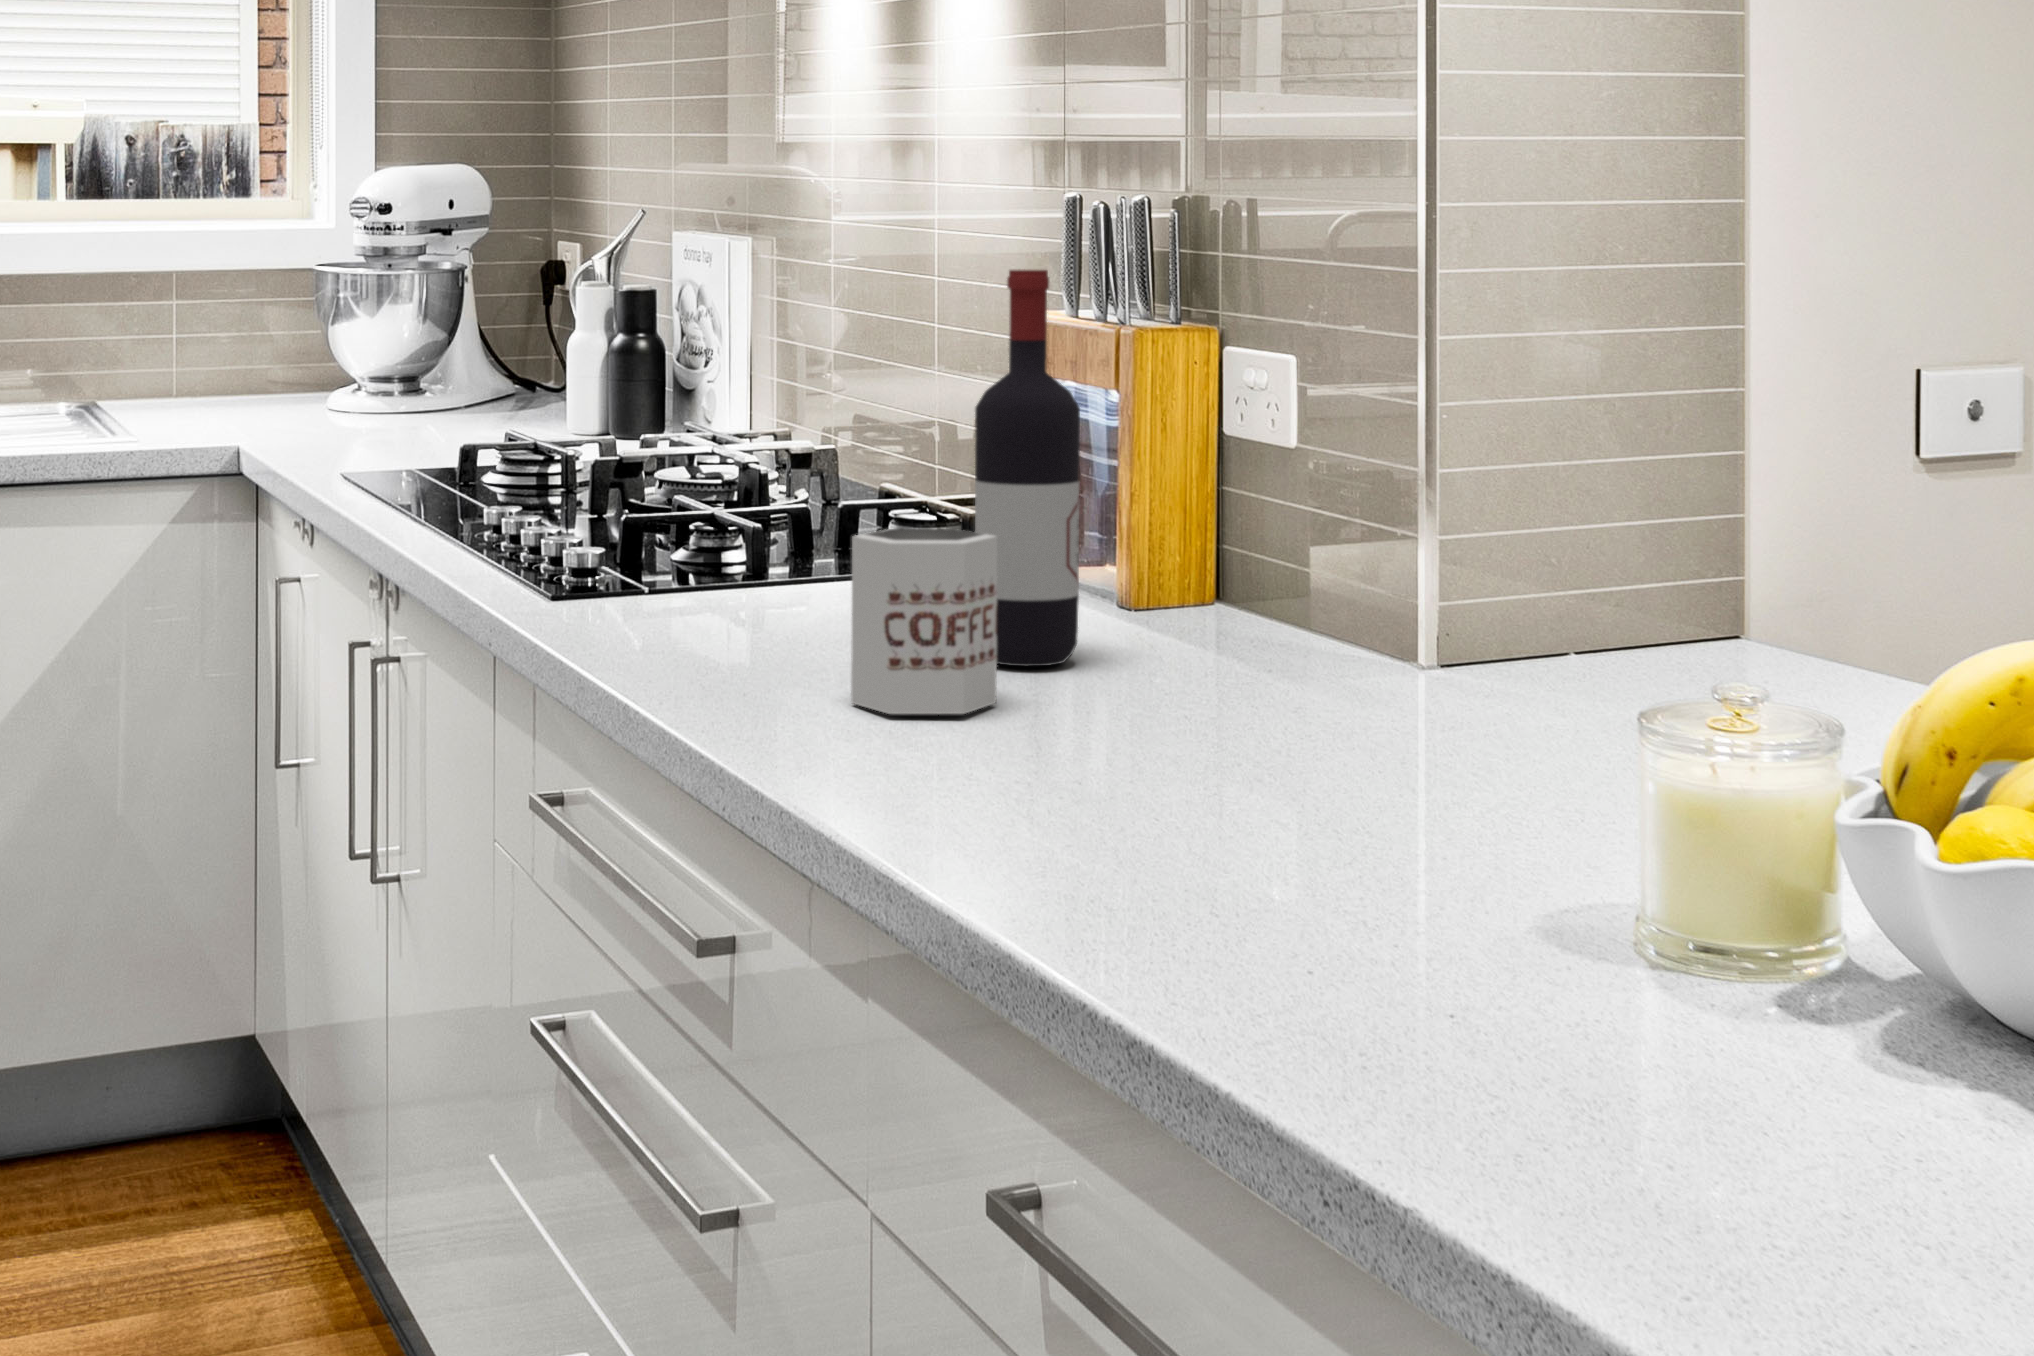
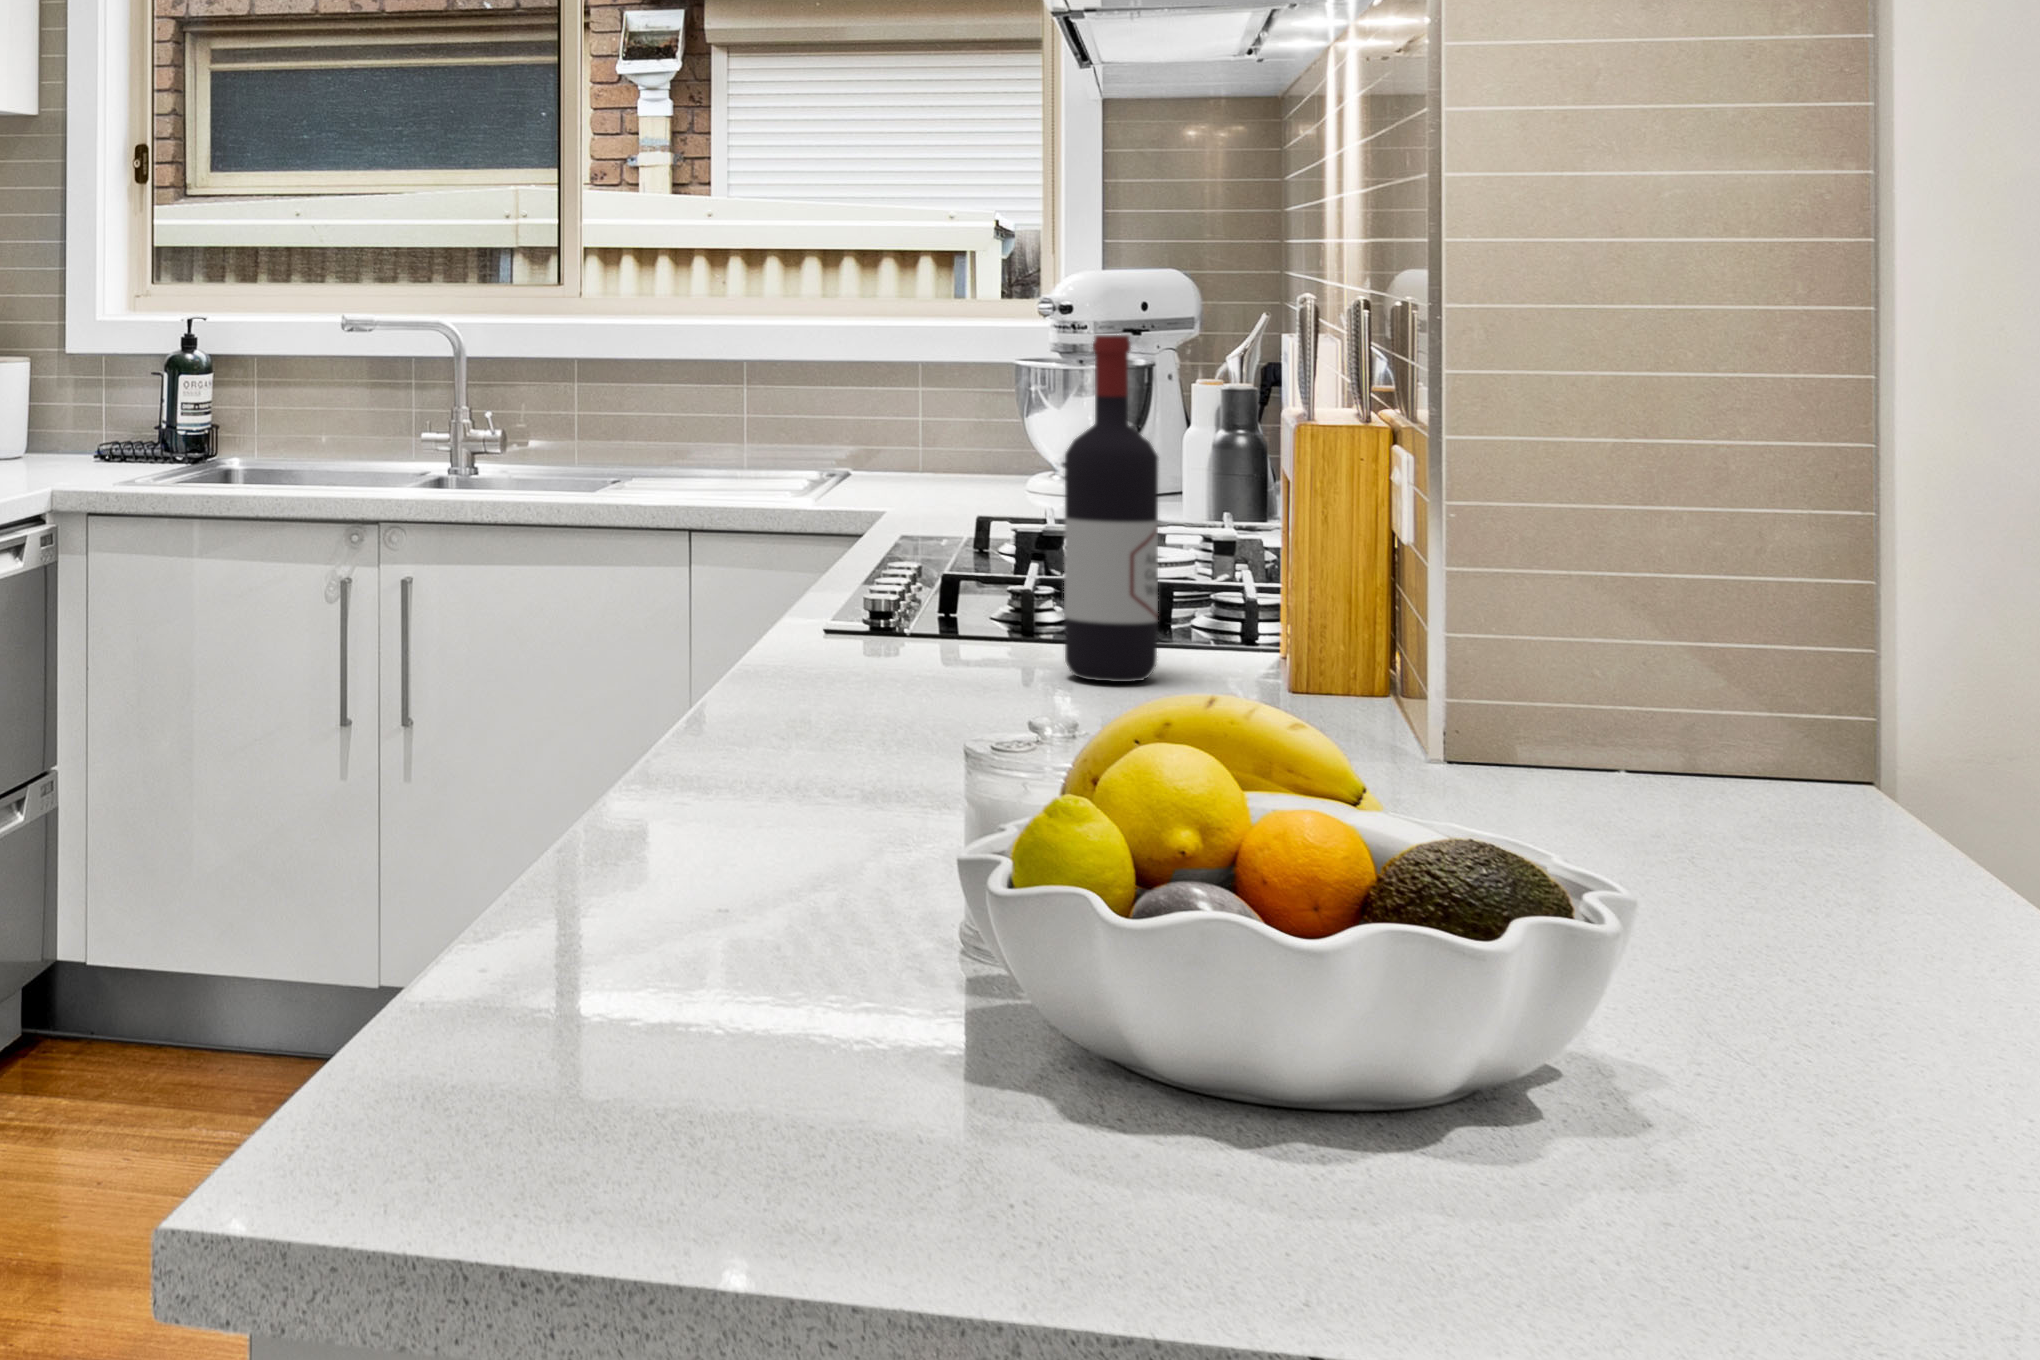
mug: present [851,529,997,714] -> none [888,548,1001,702]

